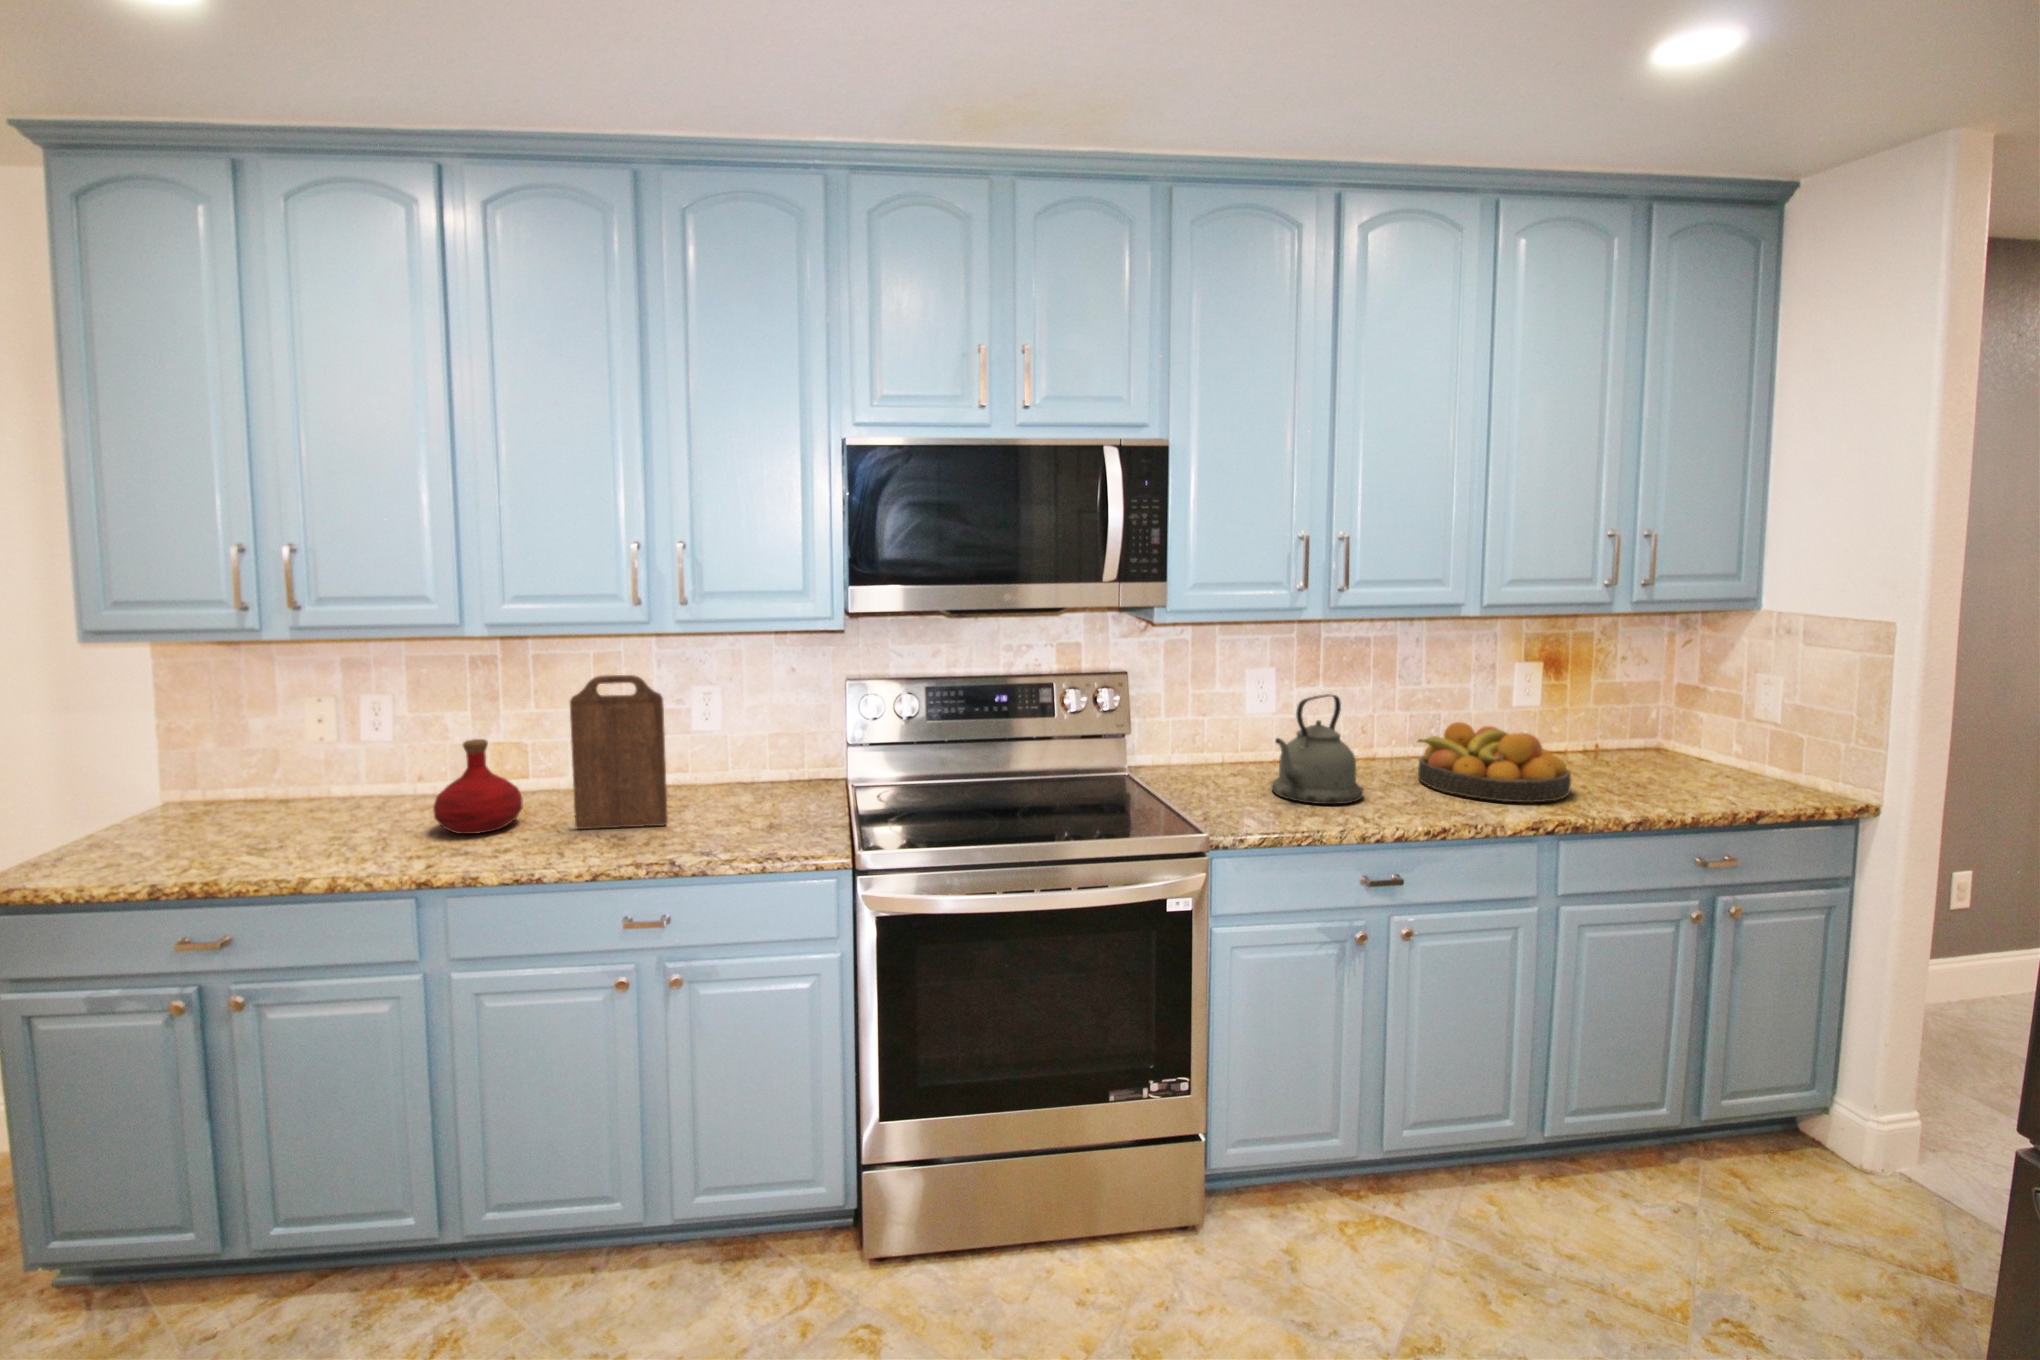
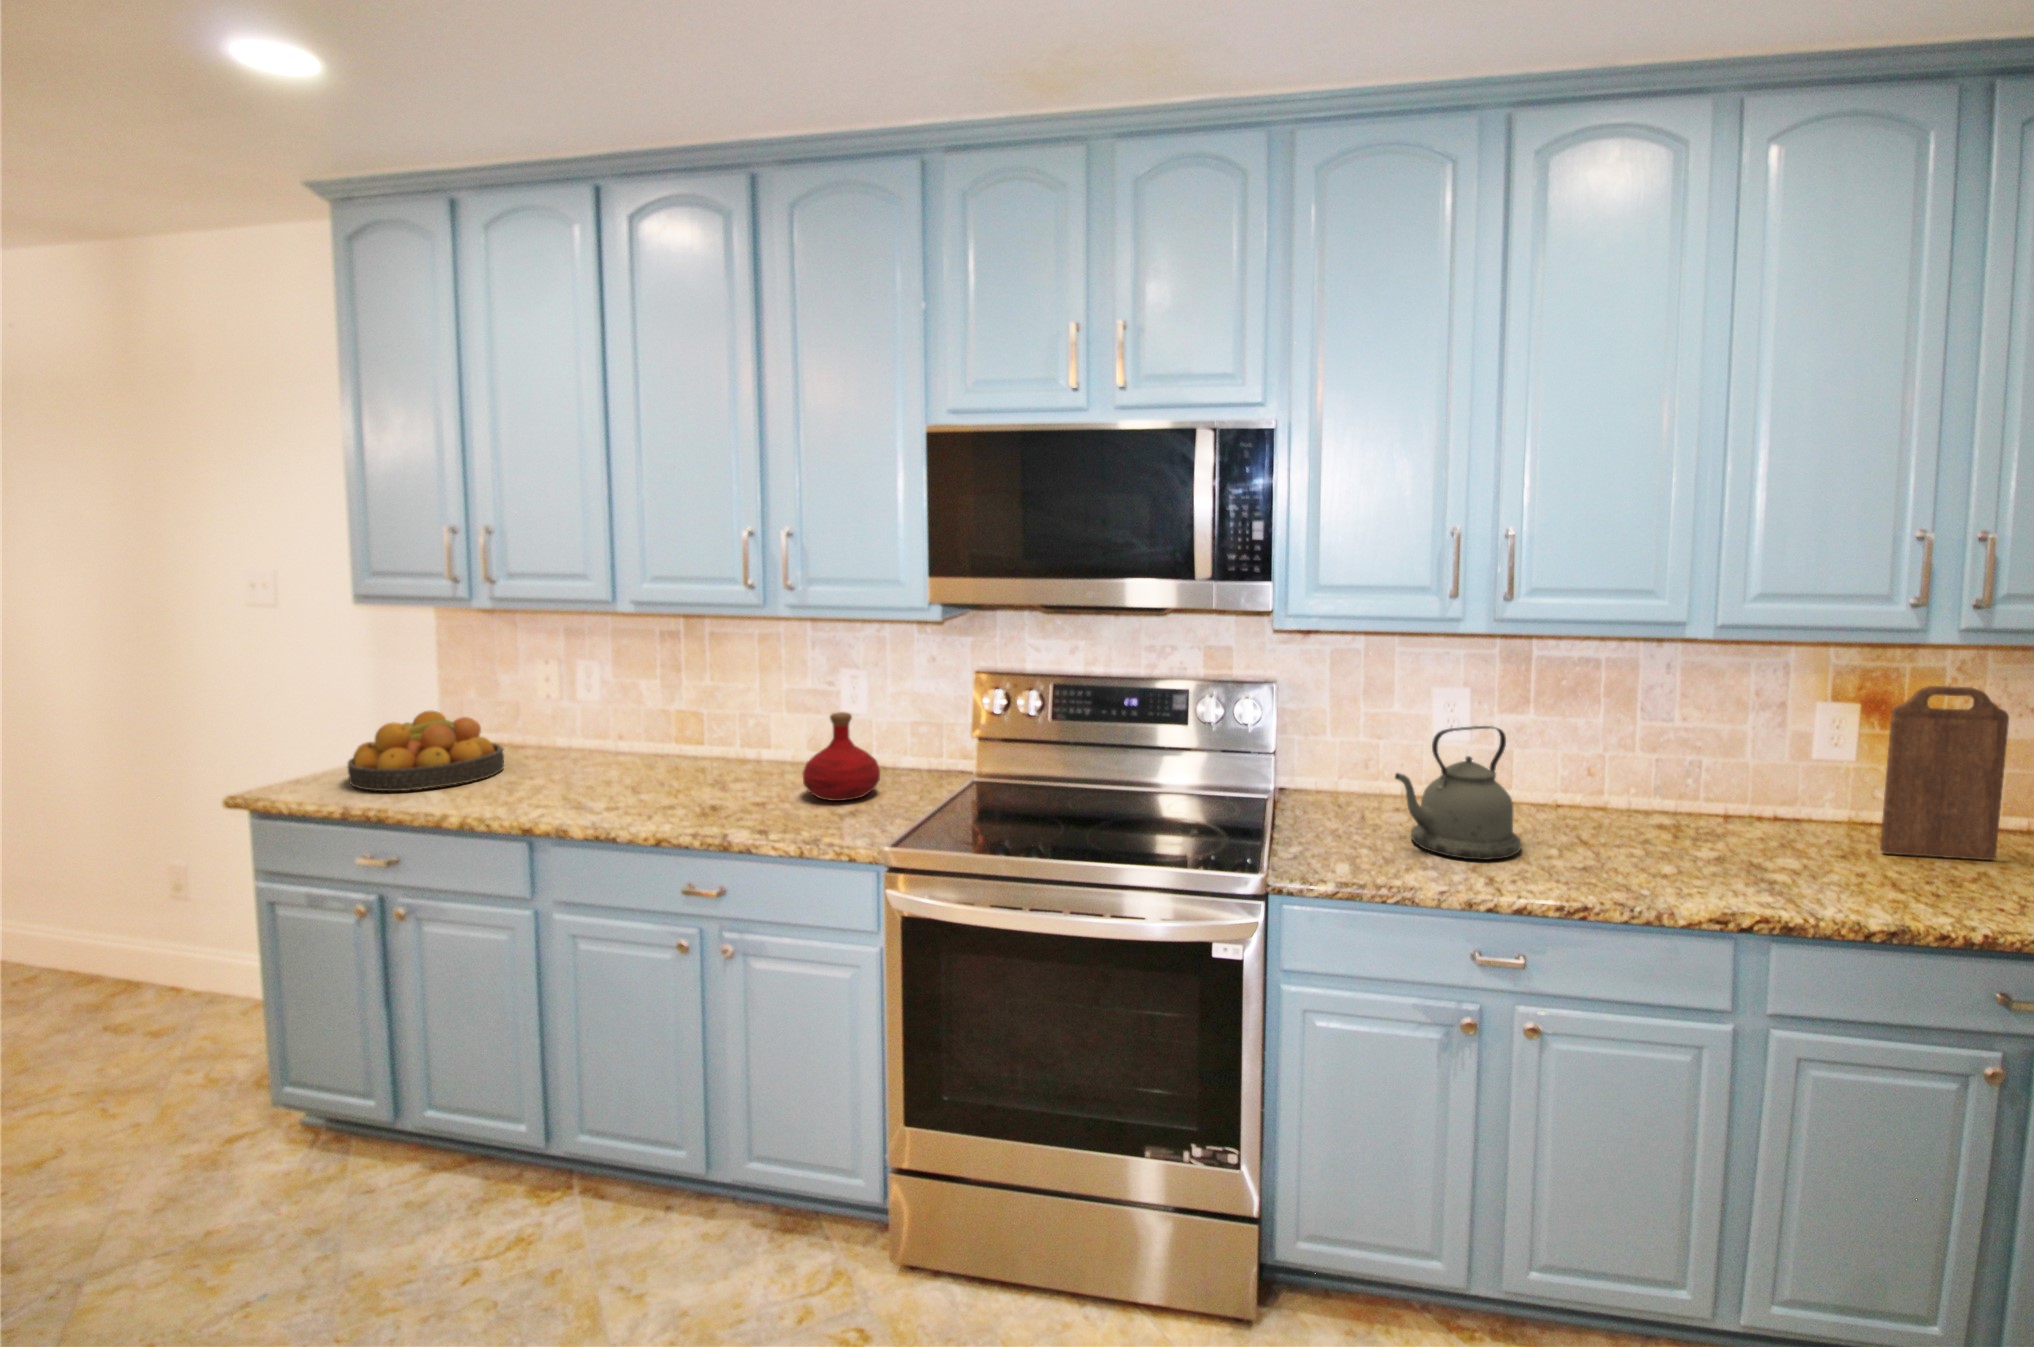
cutting board: present [570,675,668,829] -> present [1880,686,2009,860]
fruit bowl: present [1418,722,1571,802] -> present [348,711,504,791]
bottle: present [433,739,523,834] -> present [803,712,880,801]

